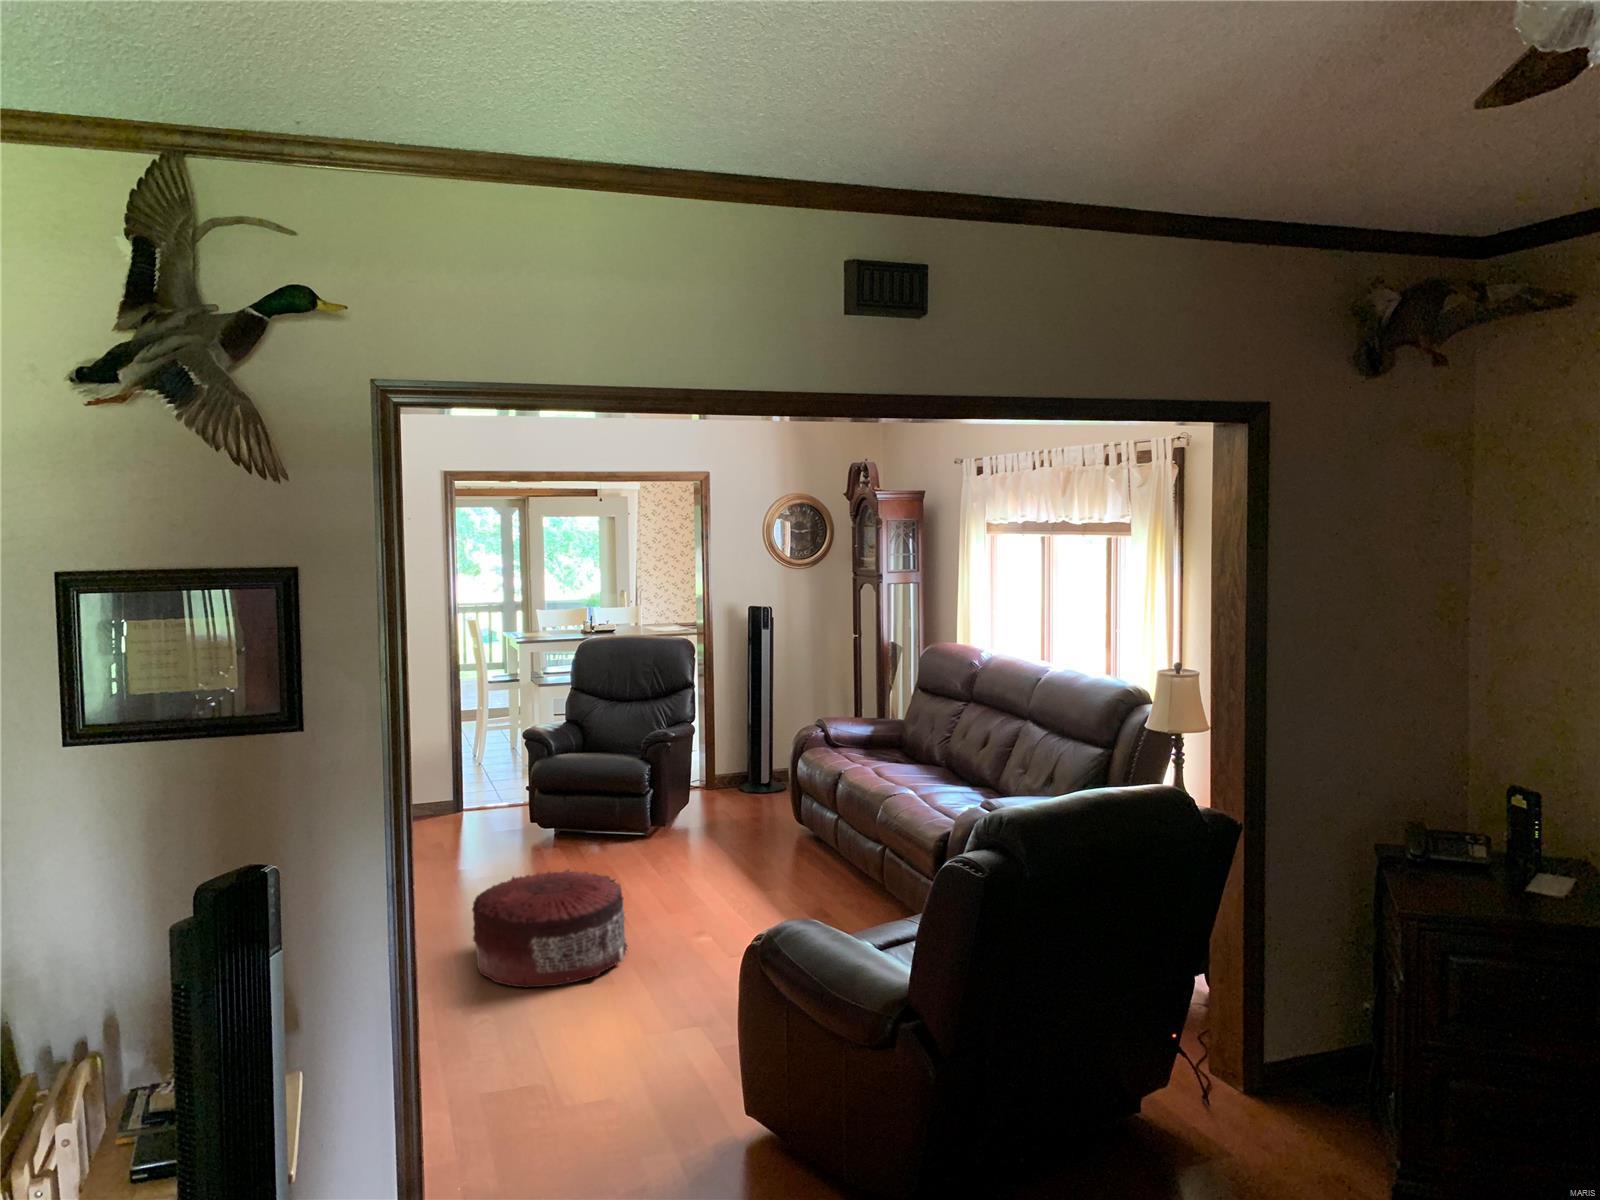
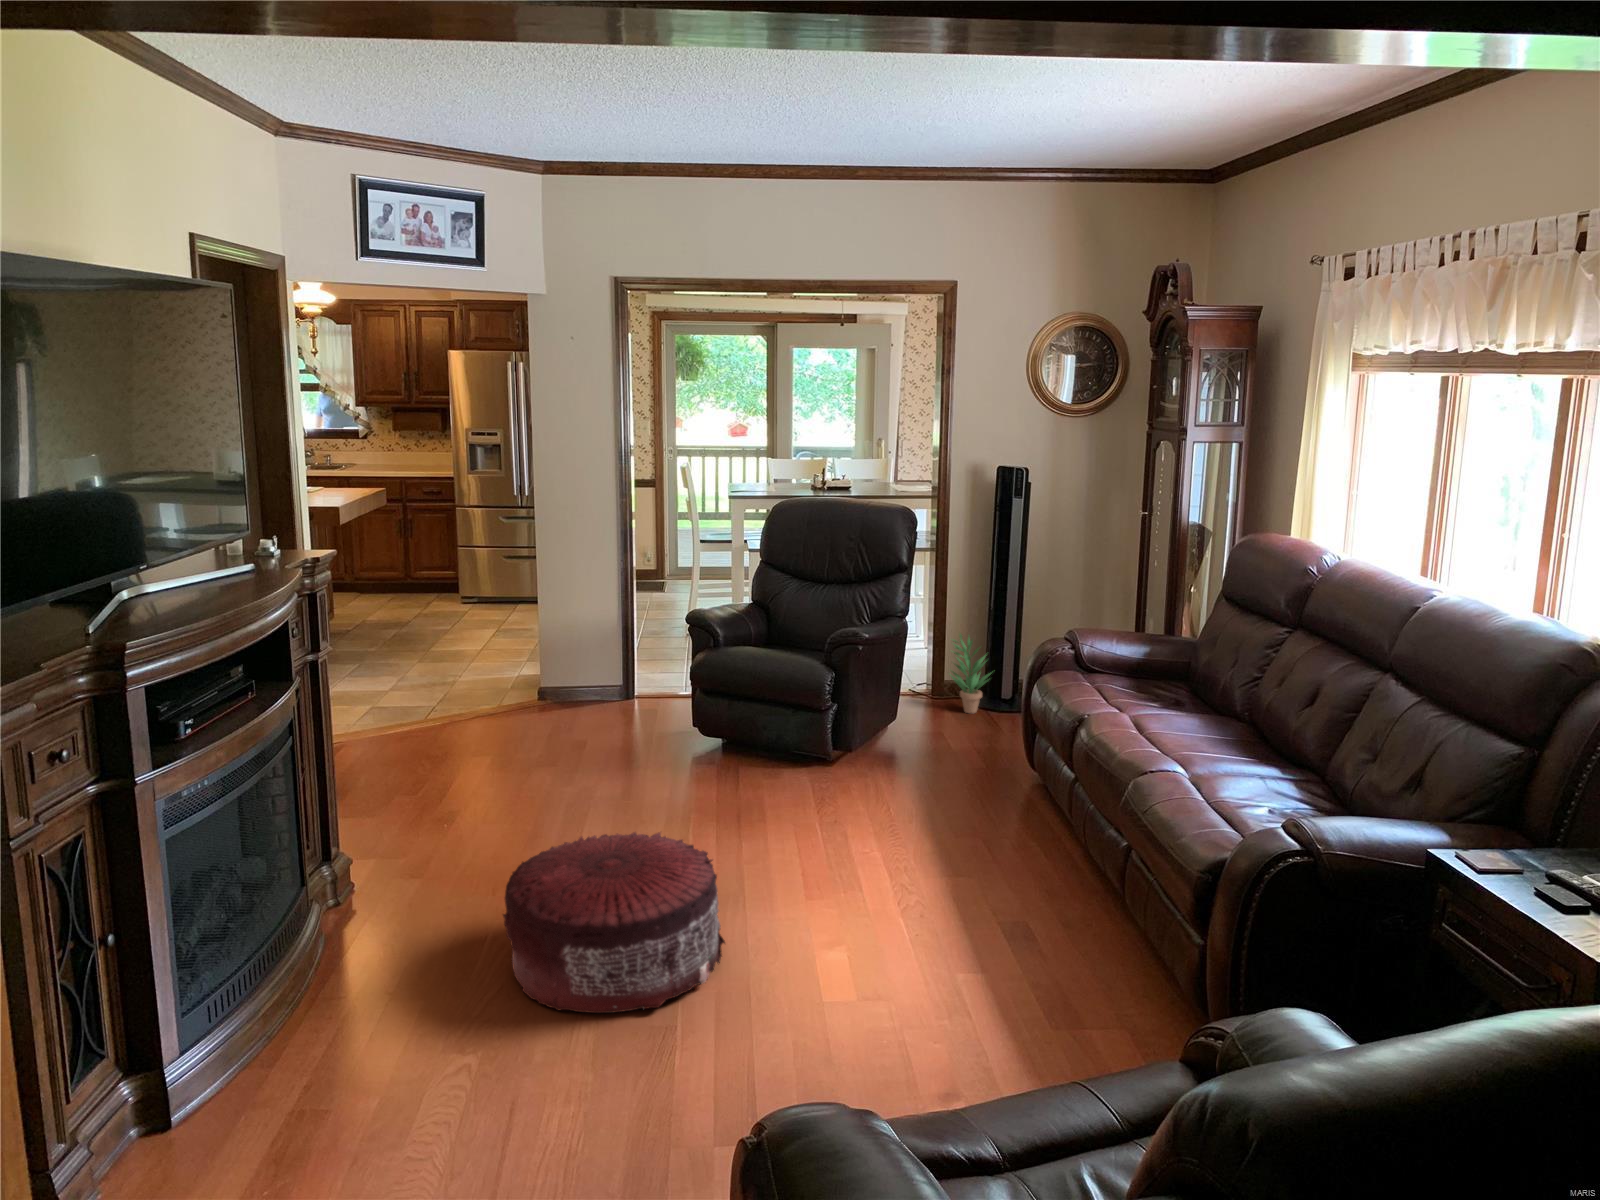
potted plant: none [719,733,756,797] -> present [951,634,991,713]

